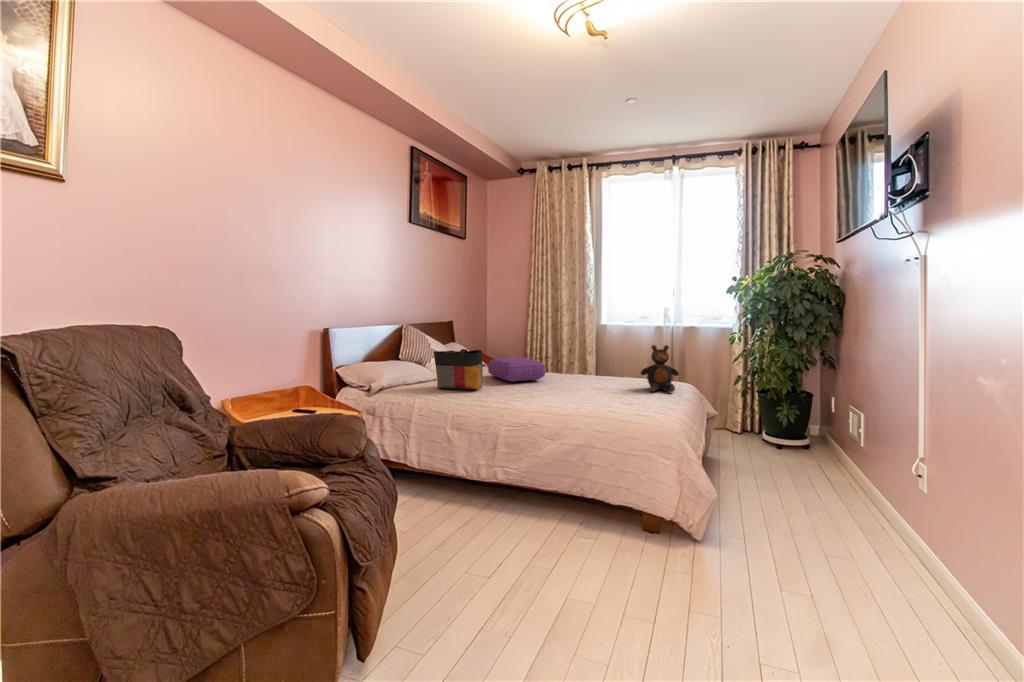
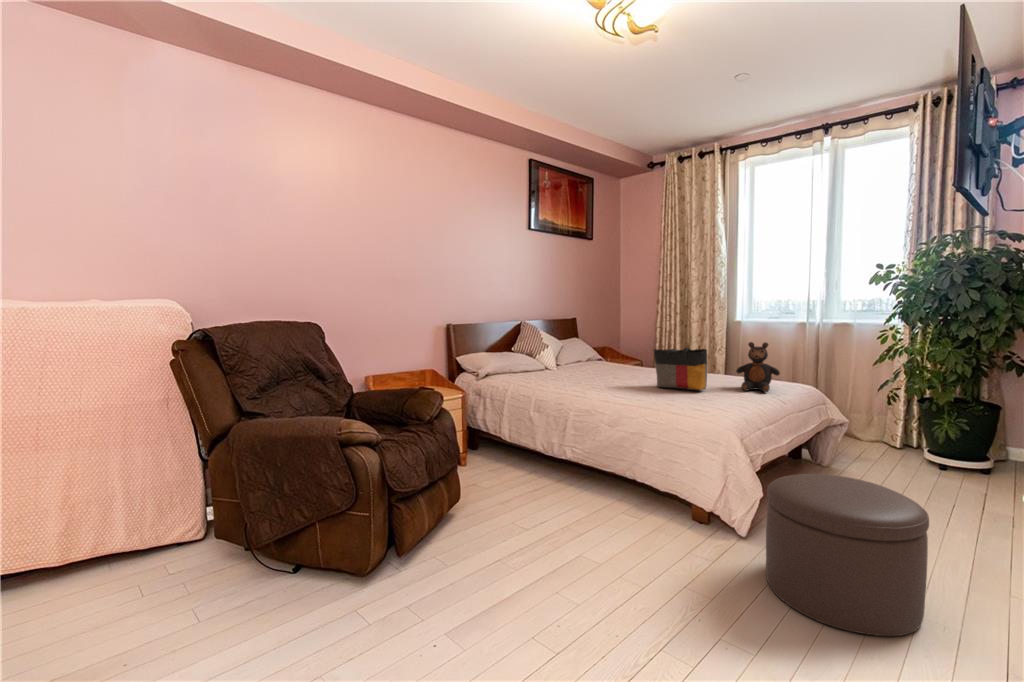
tote bag: present [434,349,483,389] -> present [654,348,707,390]
pillow: present [488,357,545,382] -> none [592,352,642,375]
ottoman: none [743,471,897,627] -> present [766,474,929,636]

